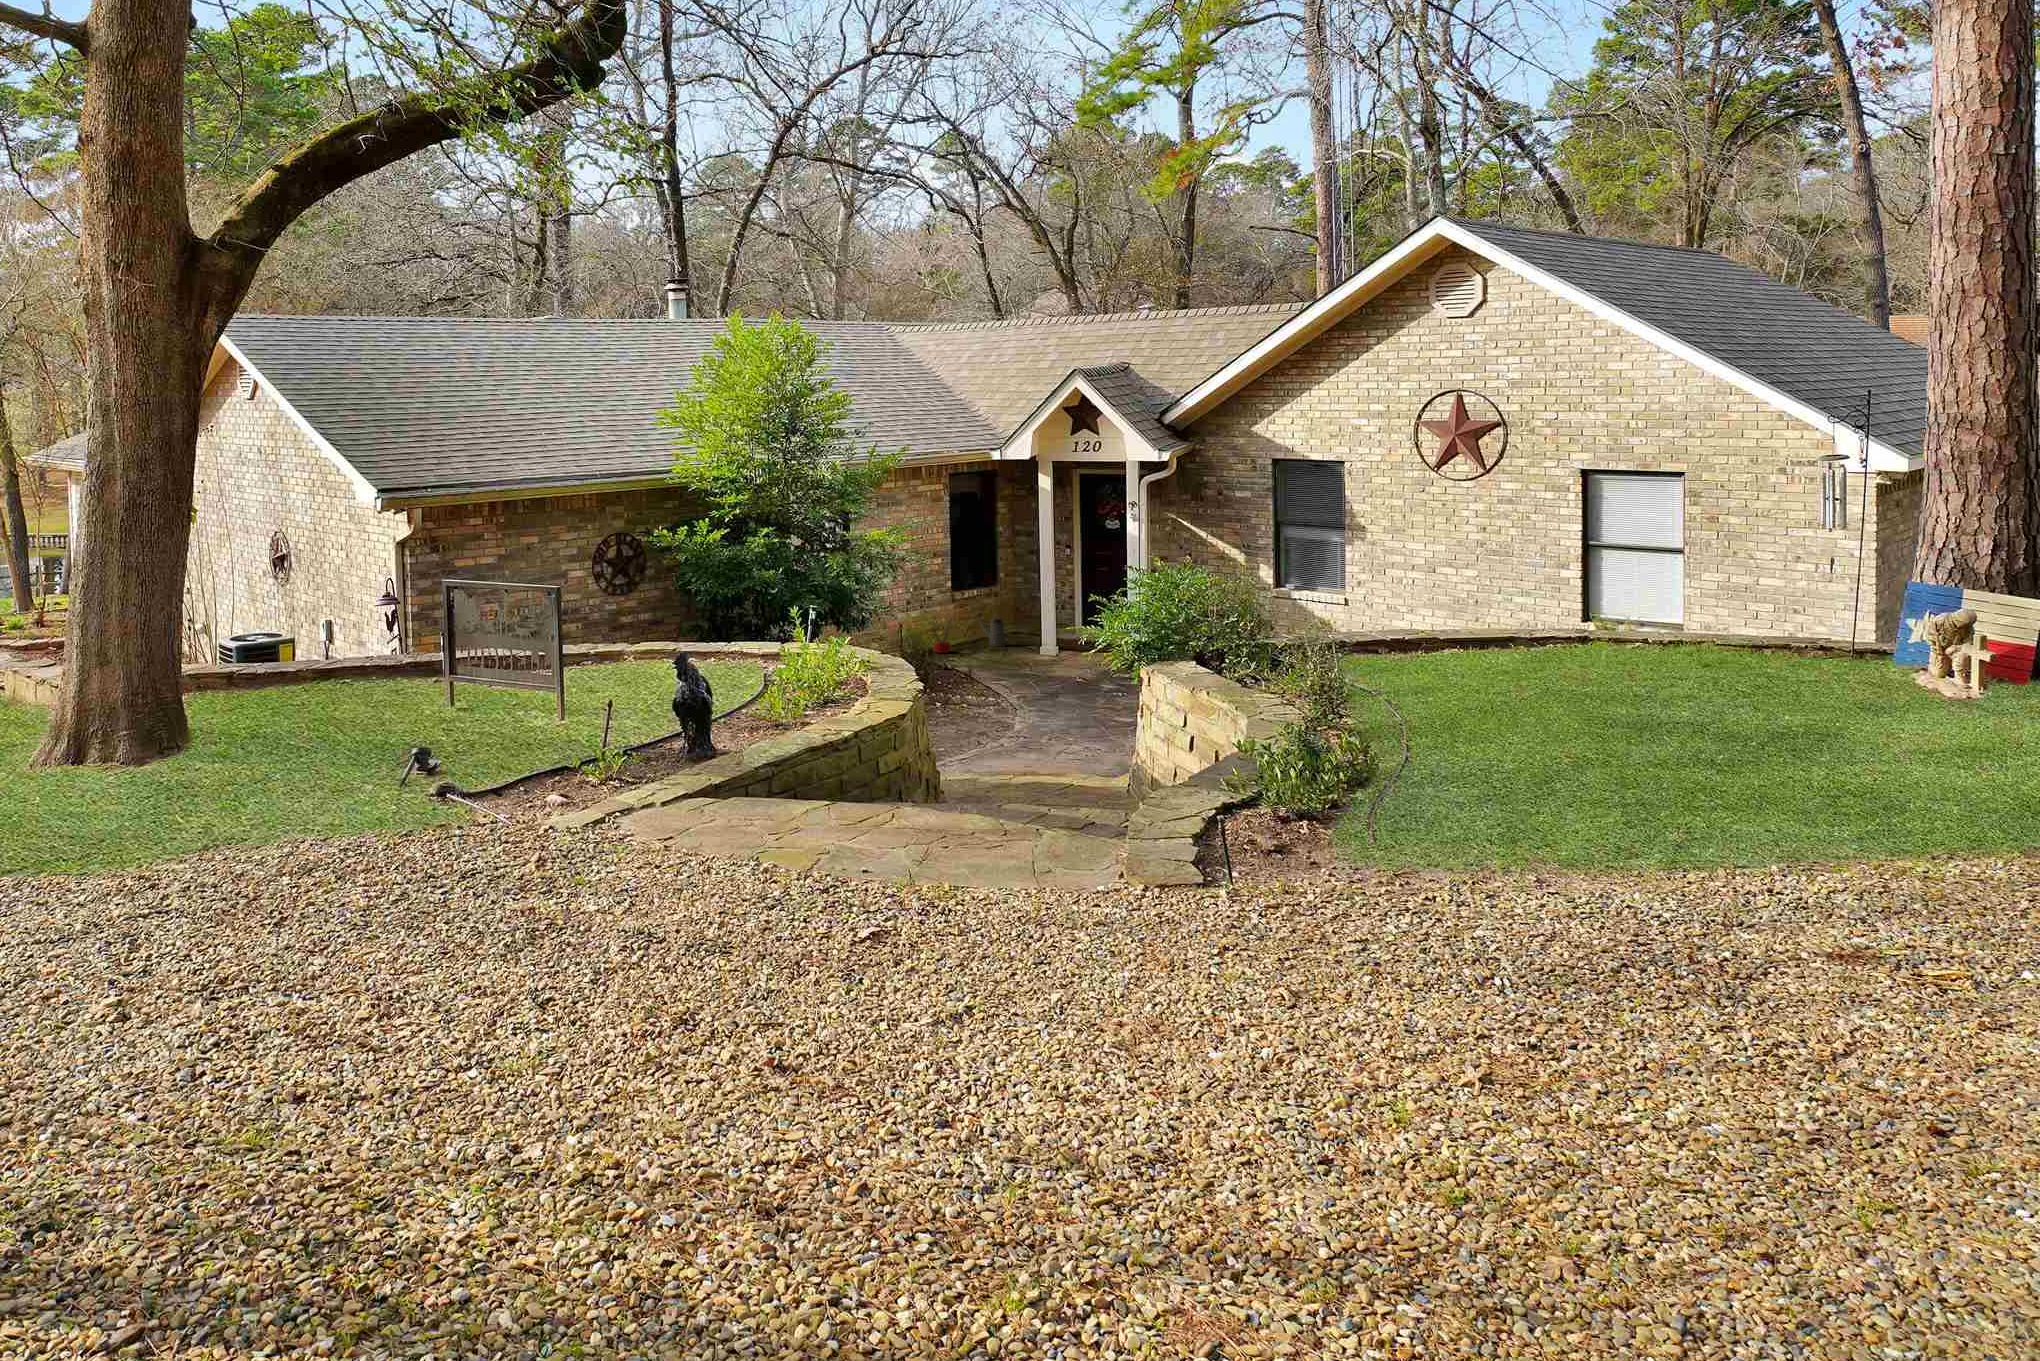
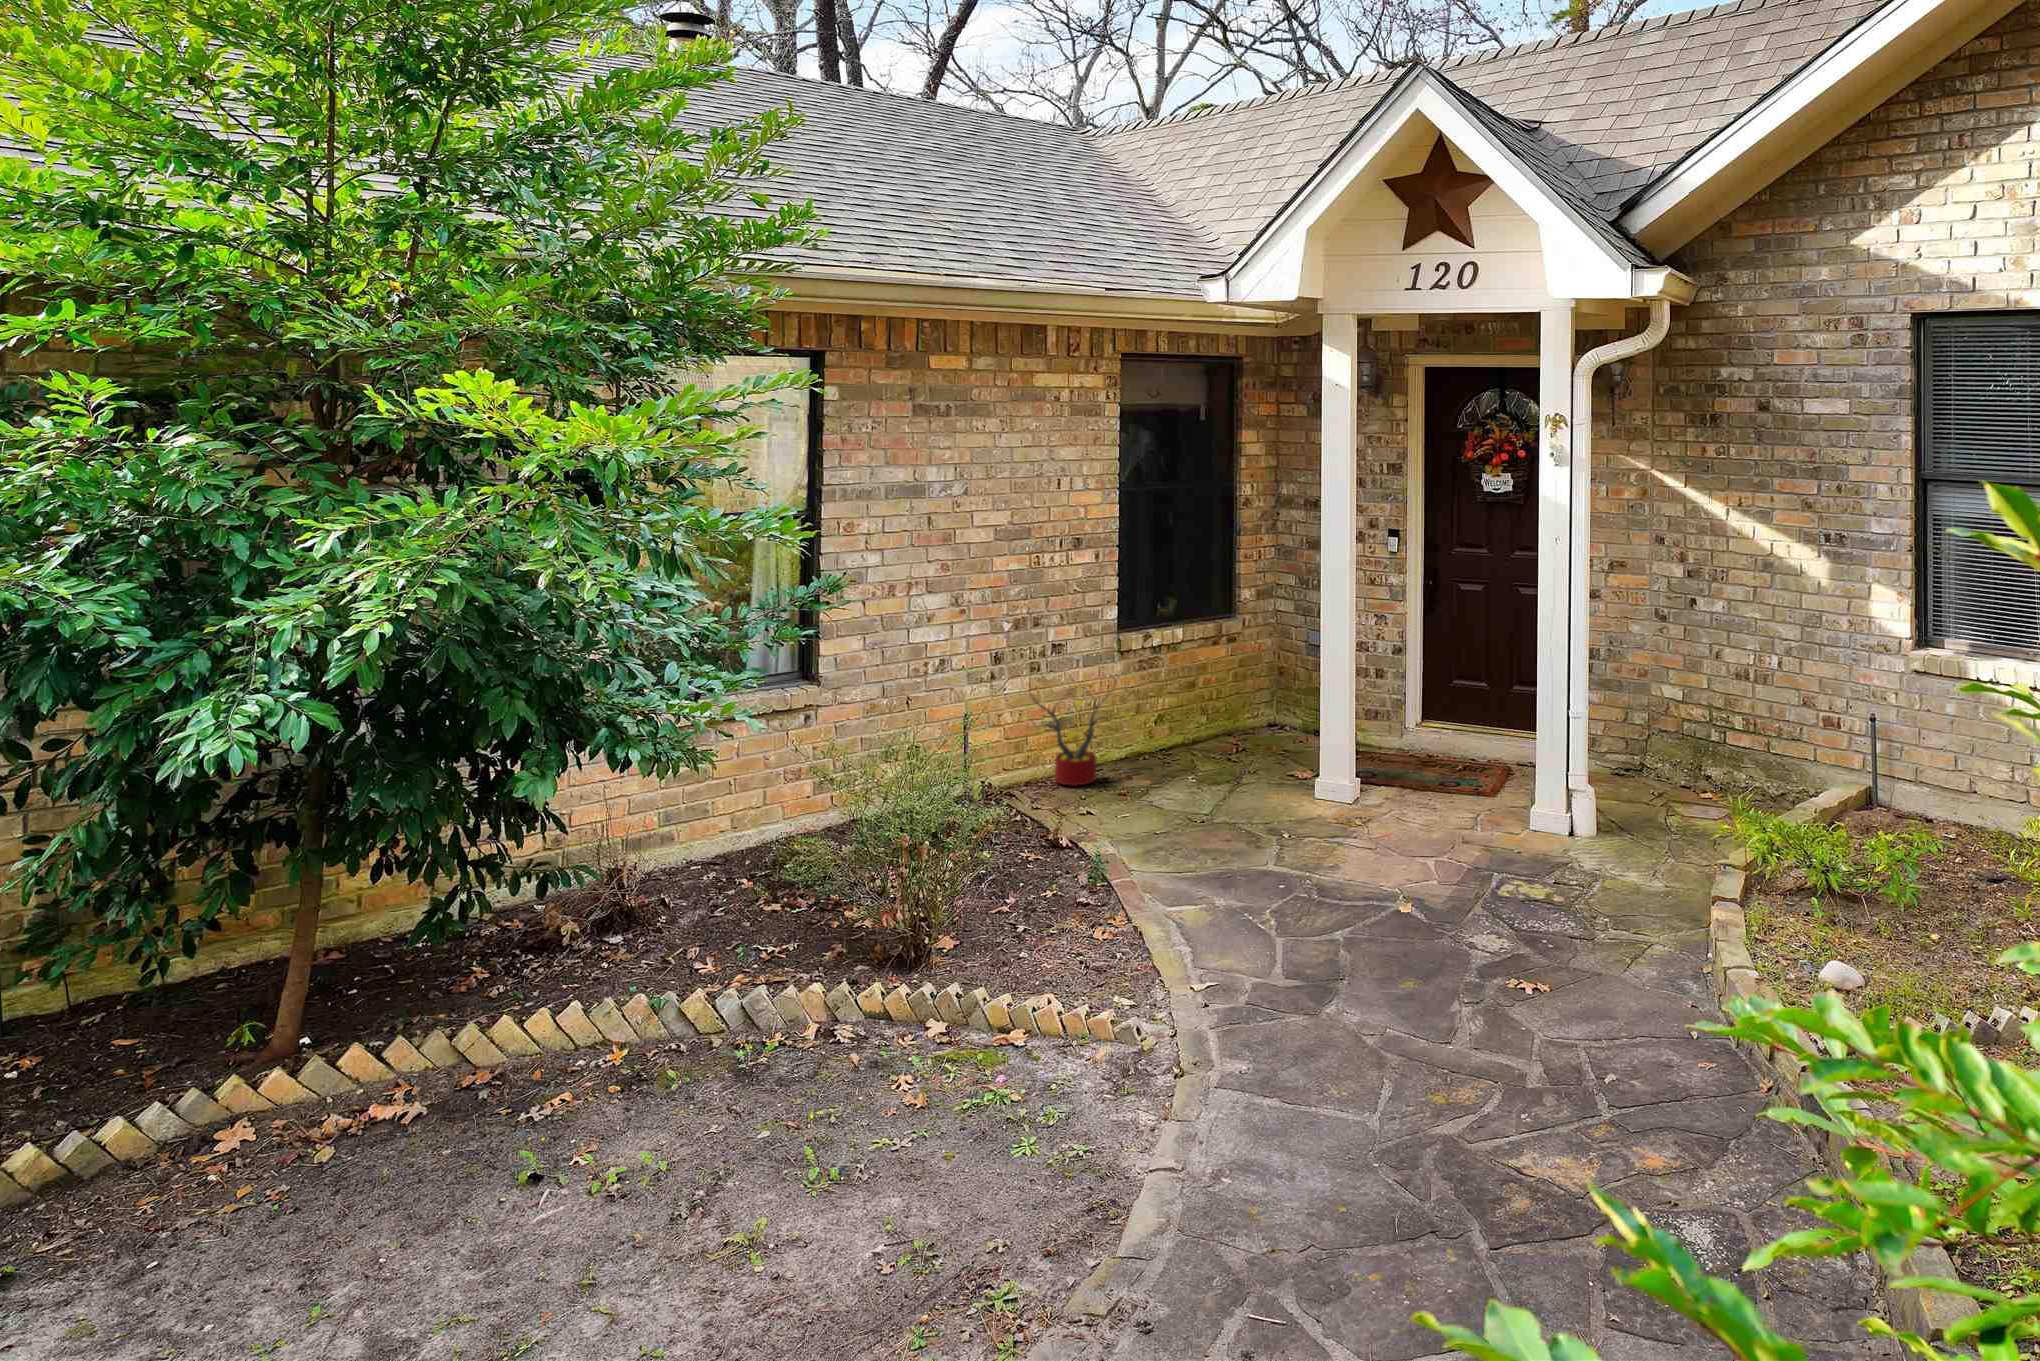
watering can: present [978,617,1007,647] -> none [1178,677,1244,759]

